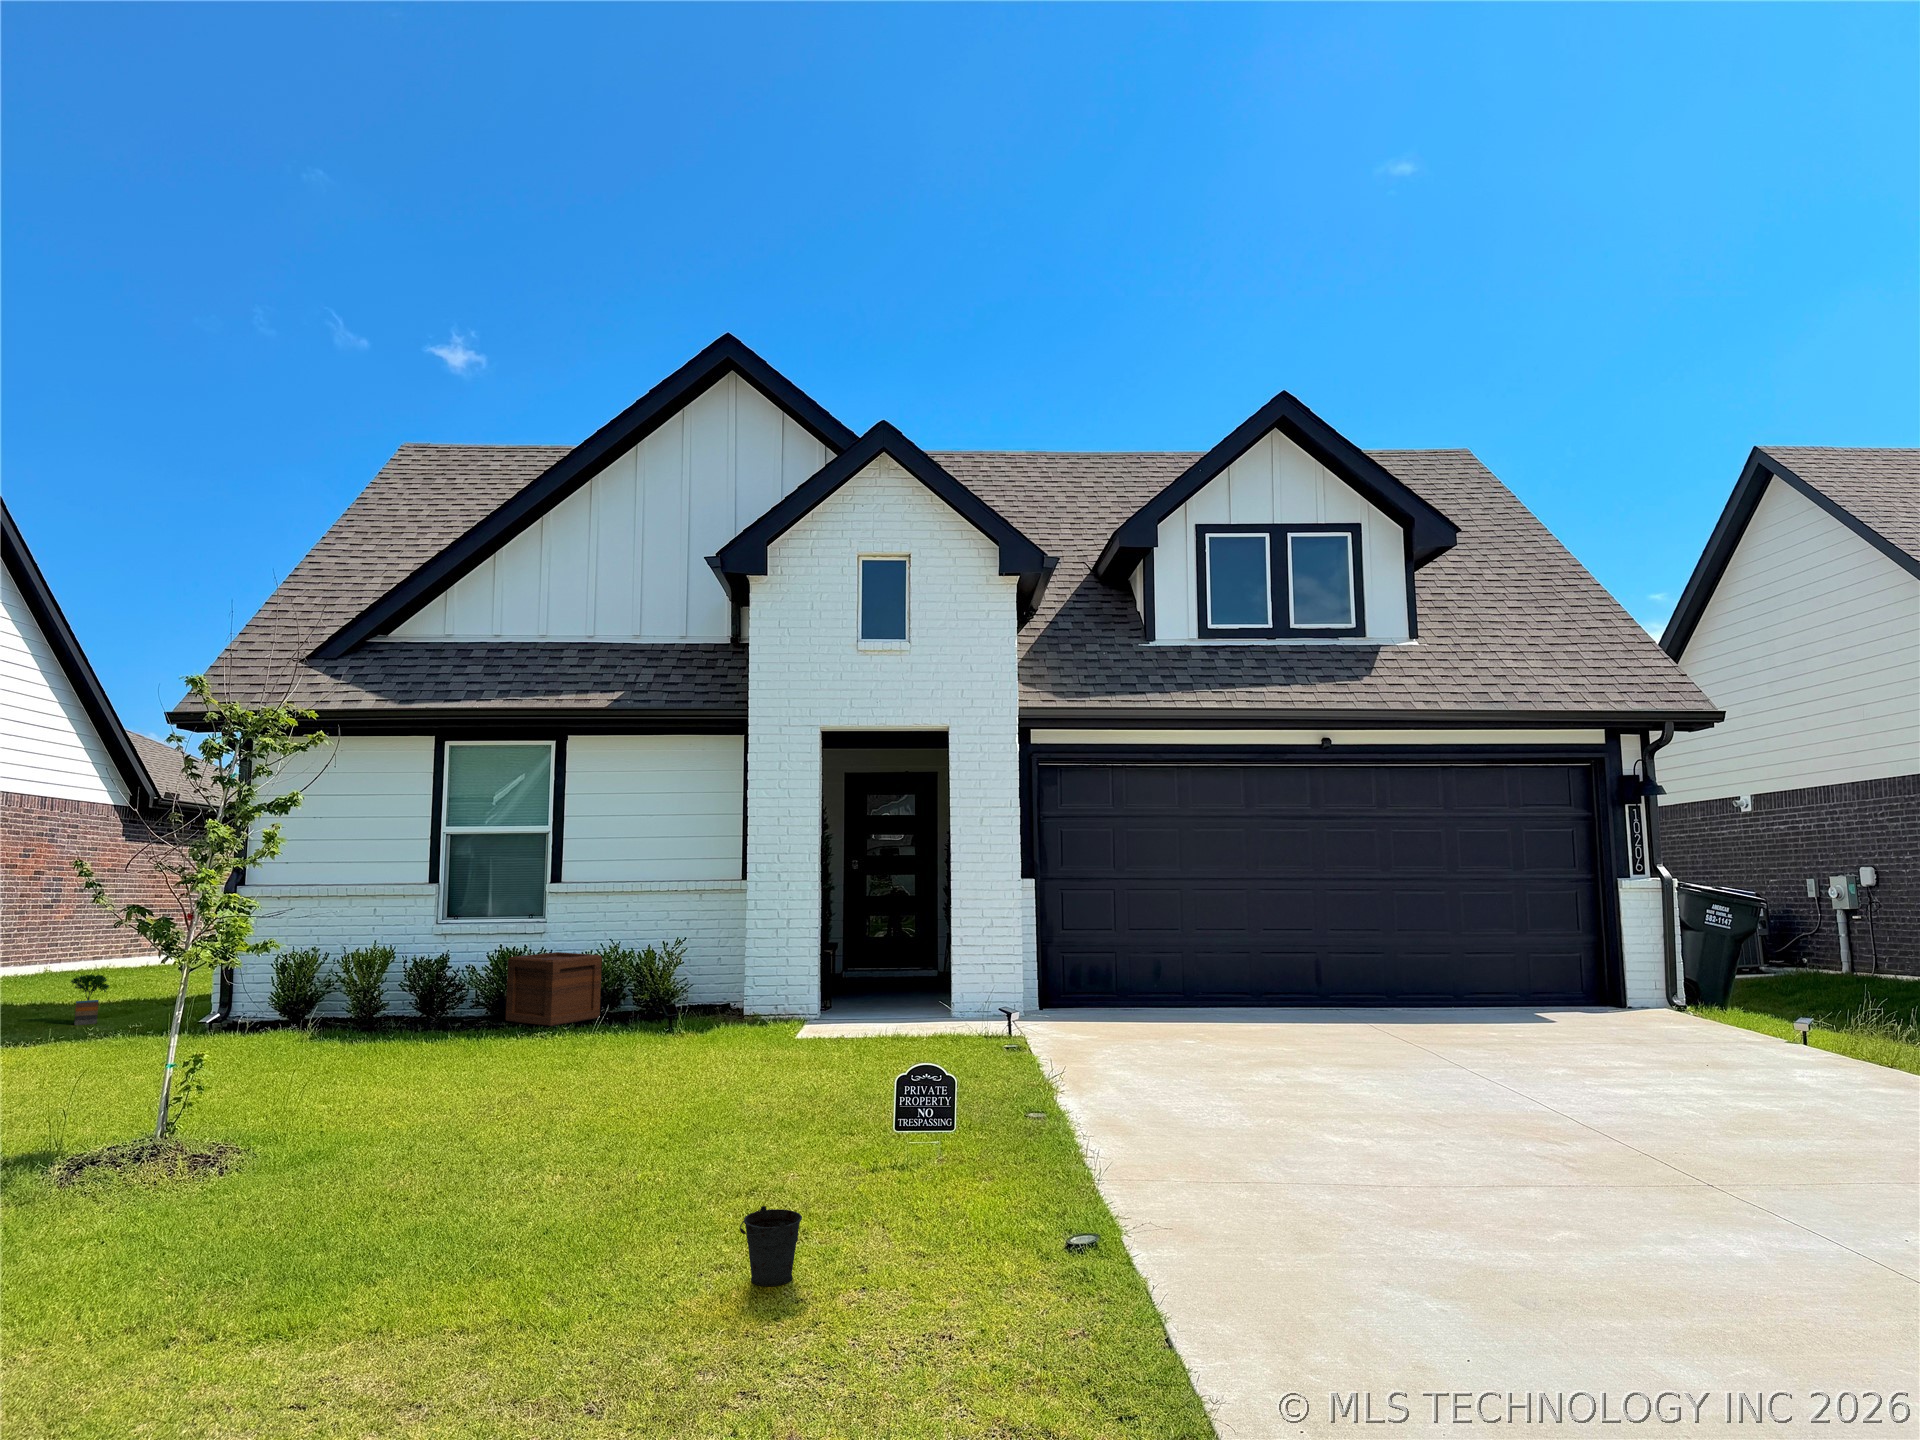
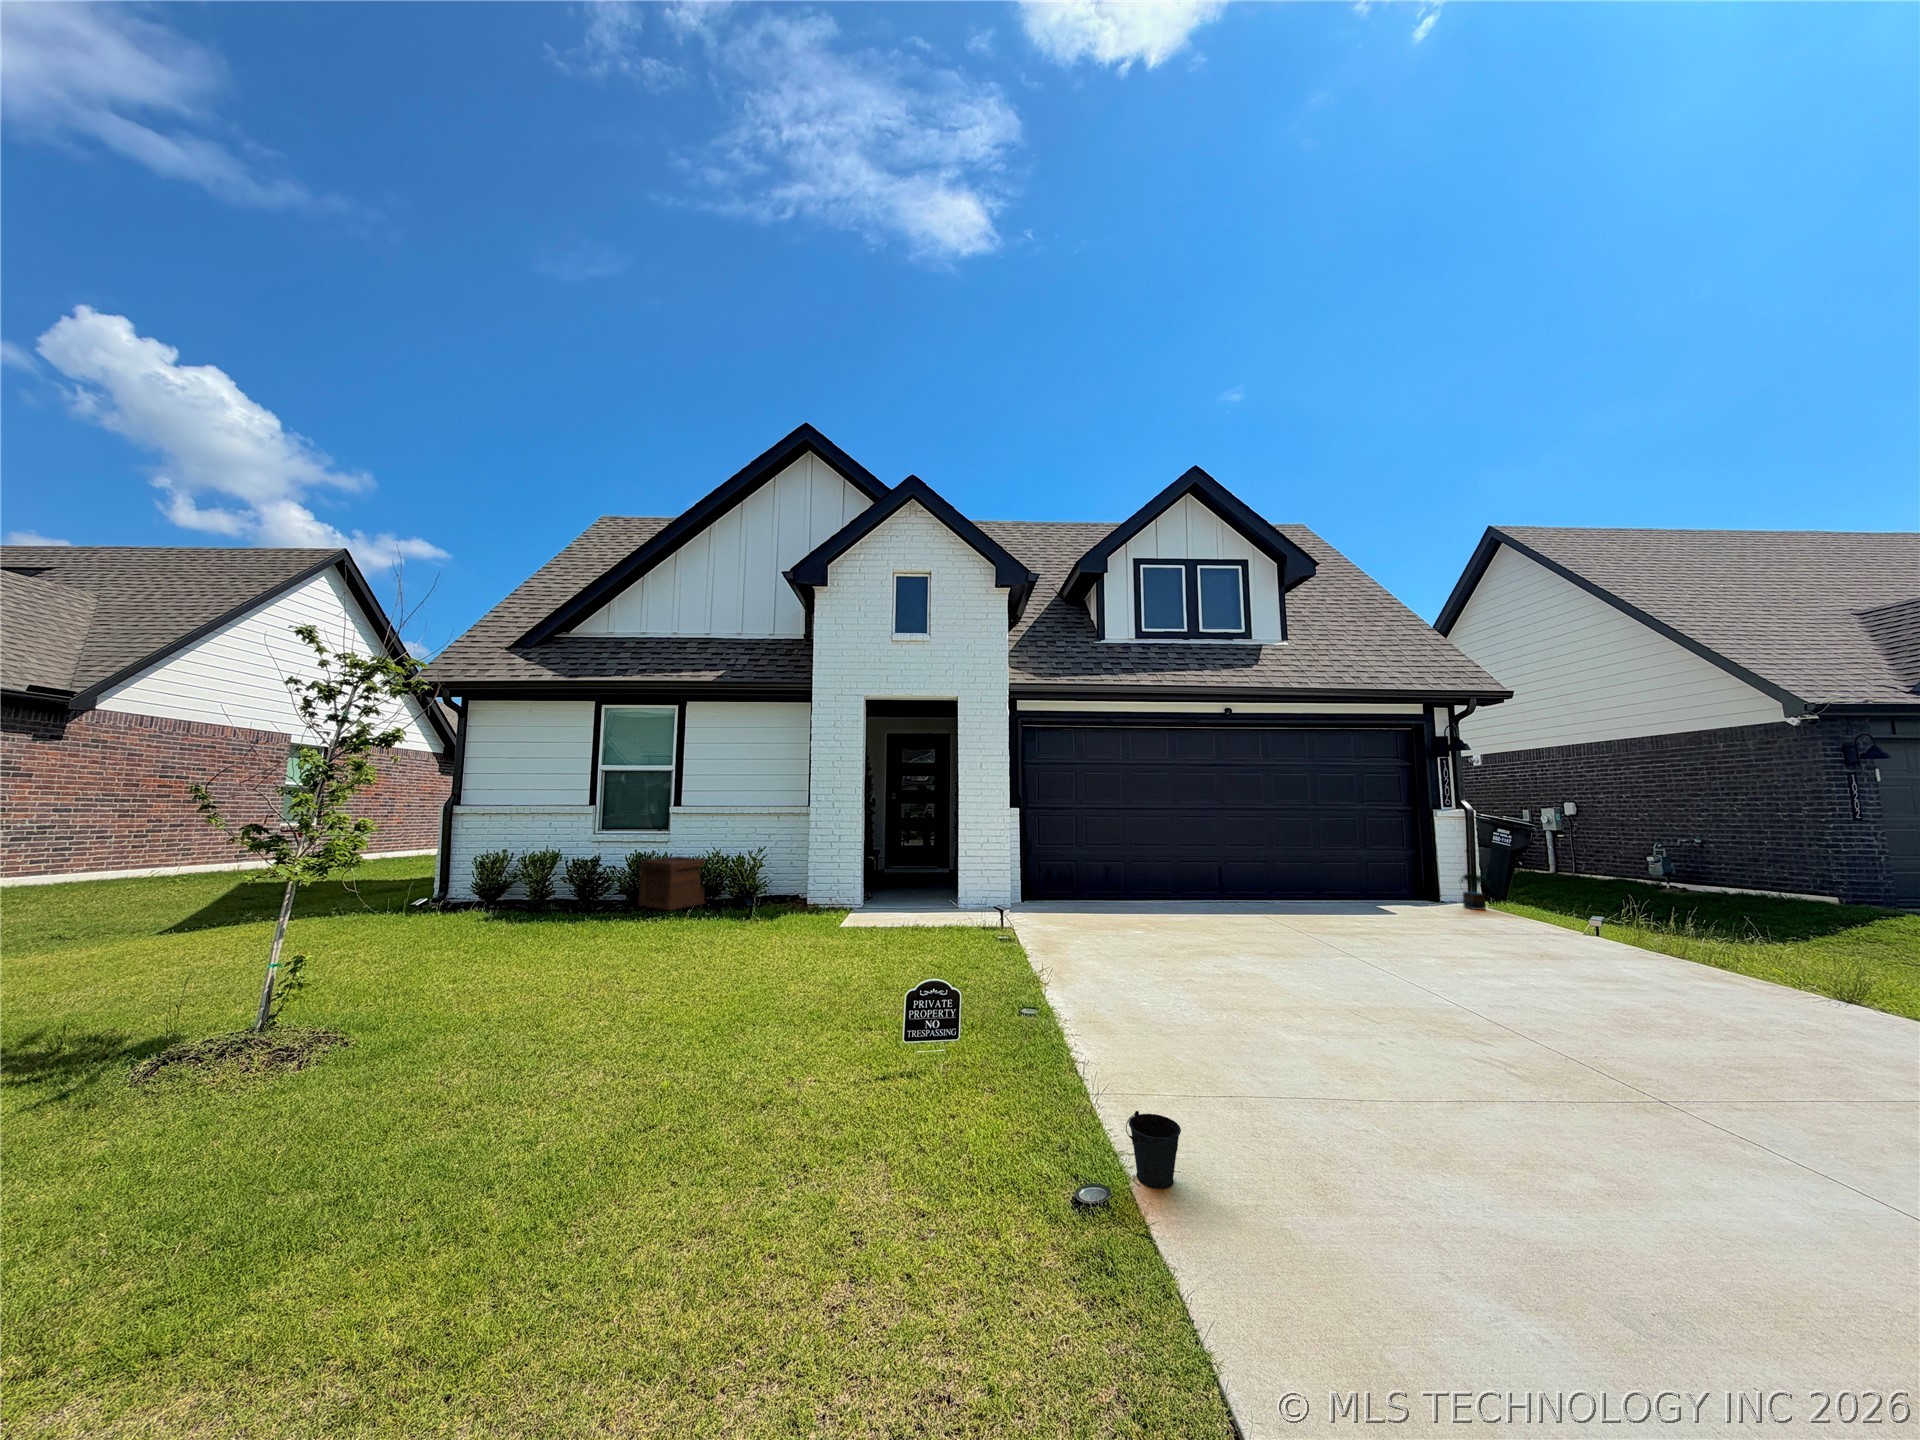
potted tree: present [71,974,109,1025] -> present [1460,874,1491,910]
bucket: present [740,1206,802,1286] -> present [1126,1111,1181,1189]

